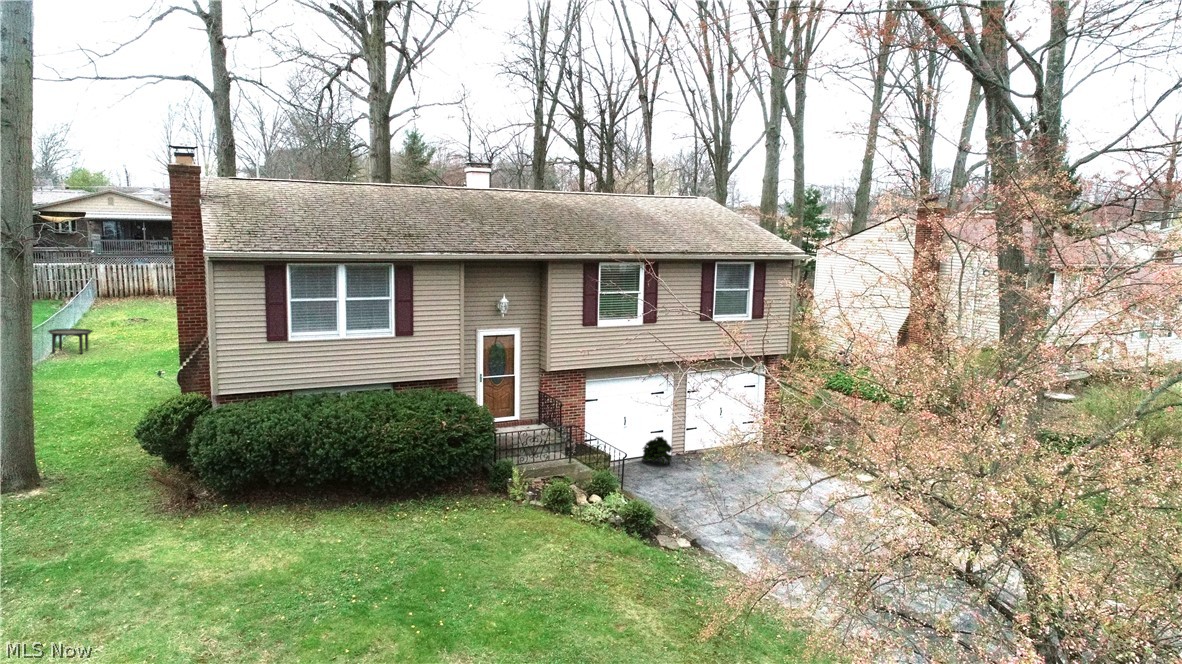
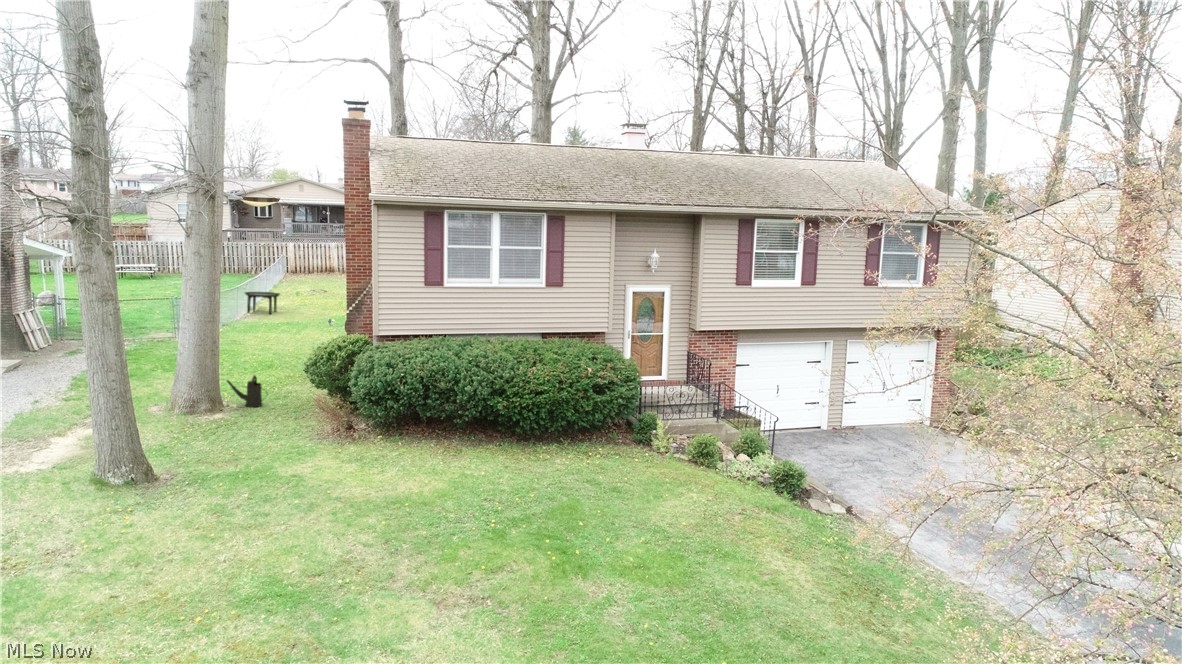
potted plant: present [642,437,672,465] -> none [797,408,833,440]
watering can: none [36,447,87,482] -> present [227,375,262,407]

